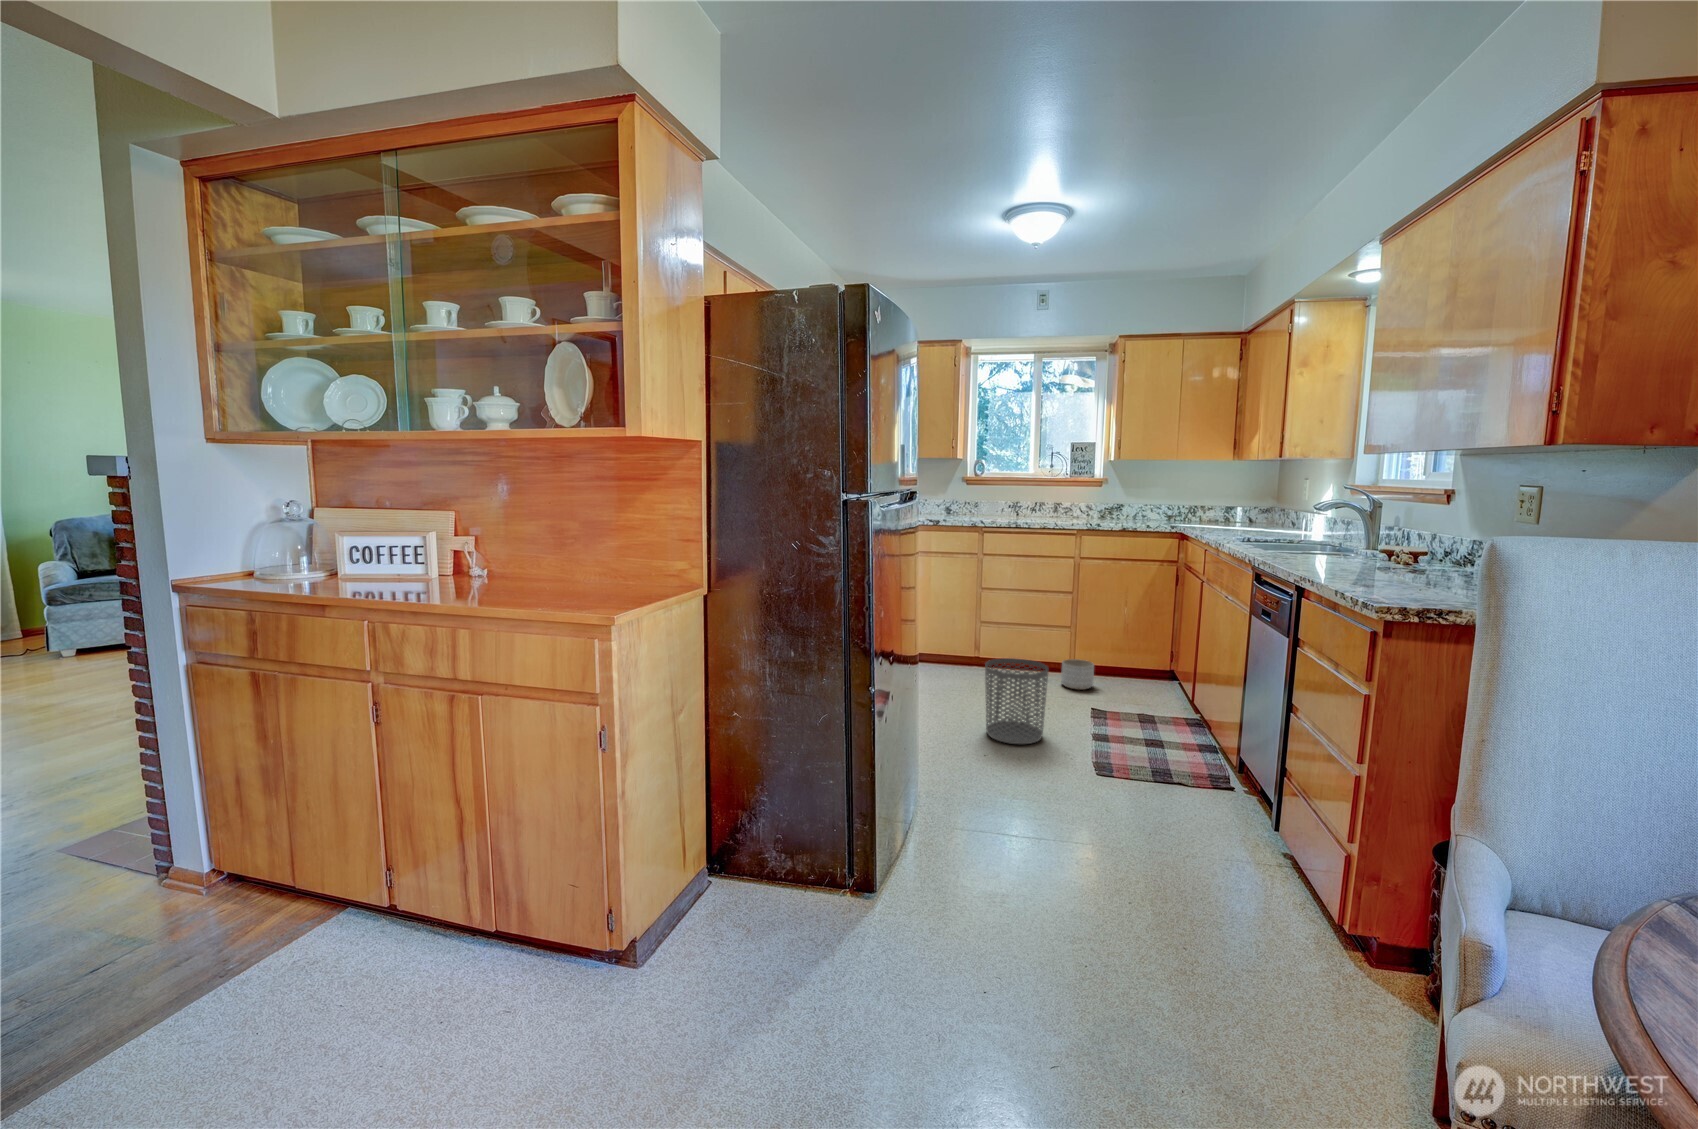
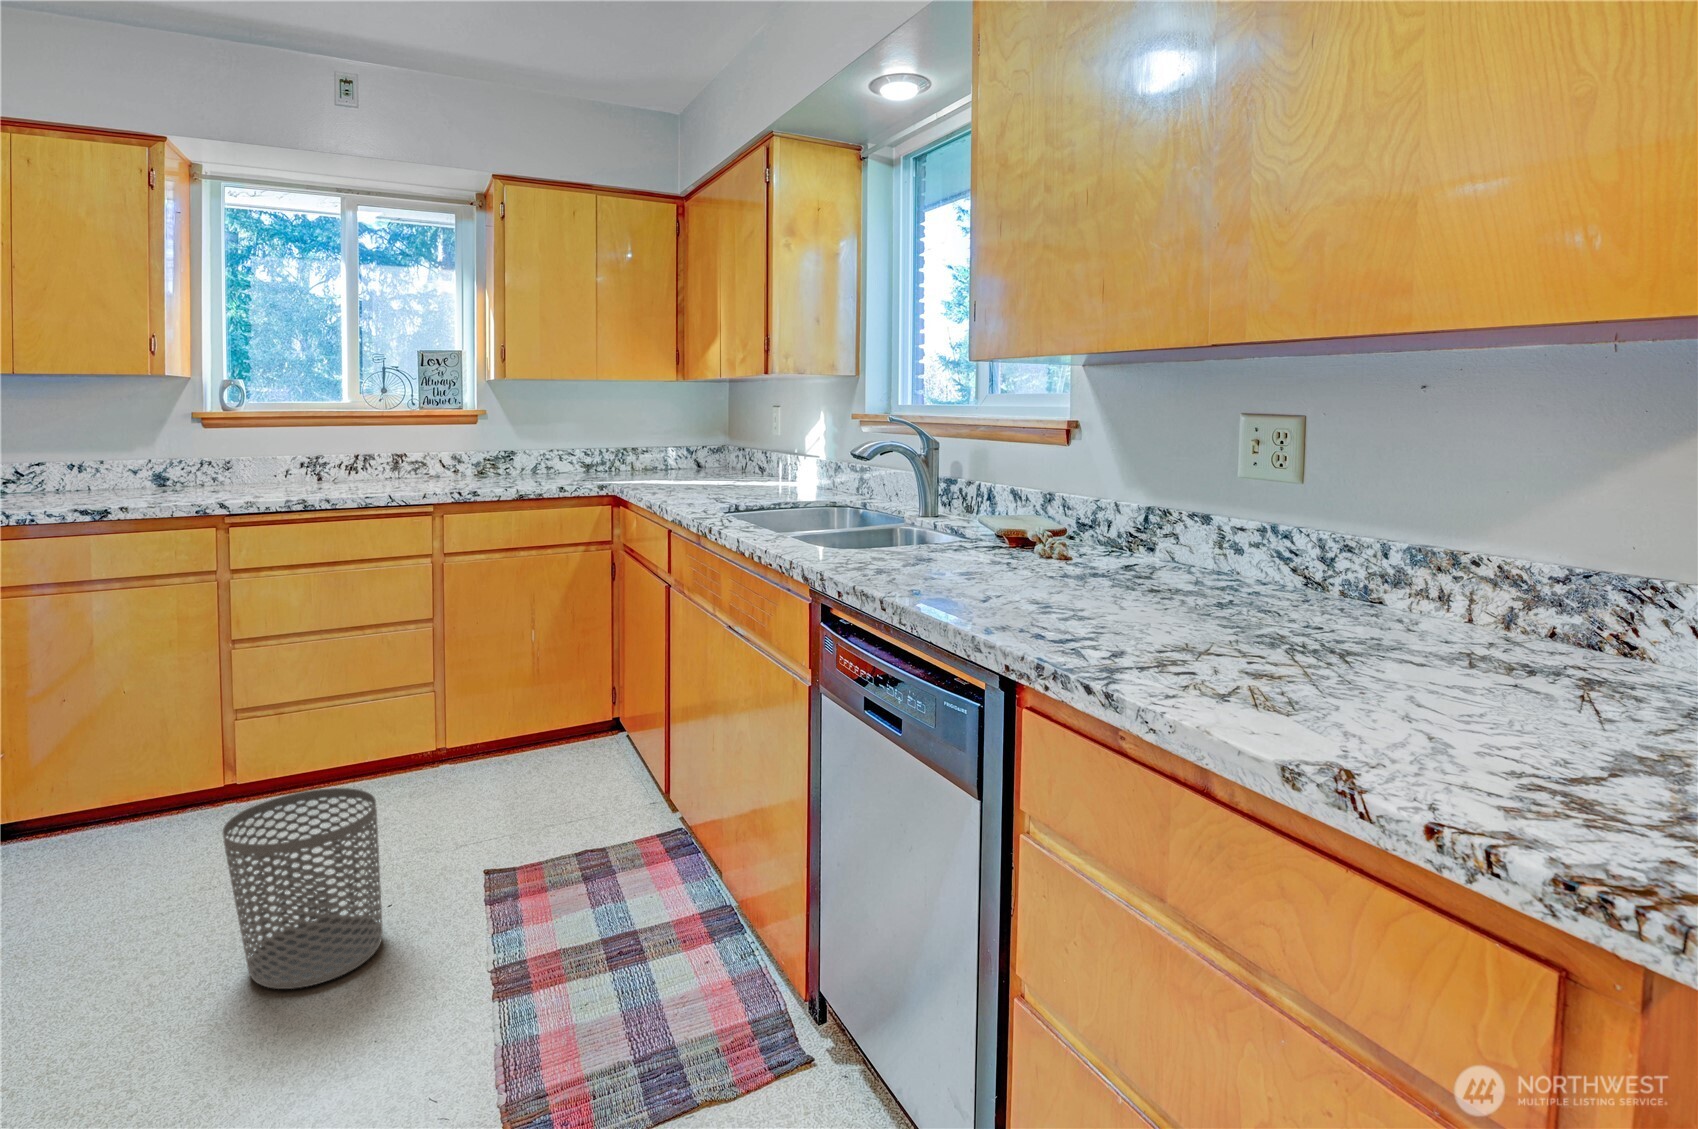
planter: present [1061,659,1094,690] -> none [432,735,495,794]

